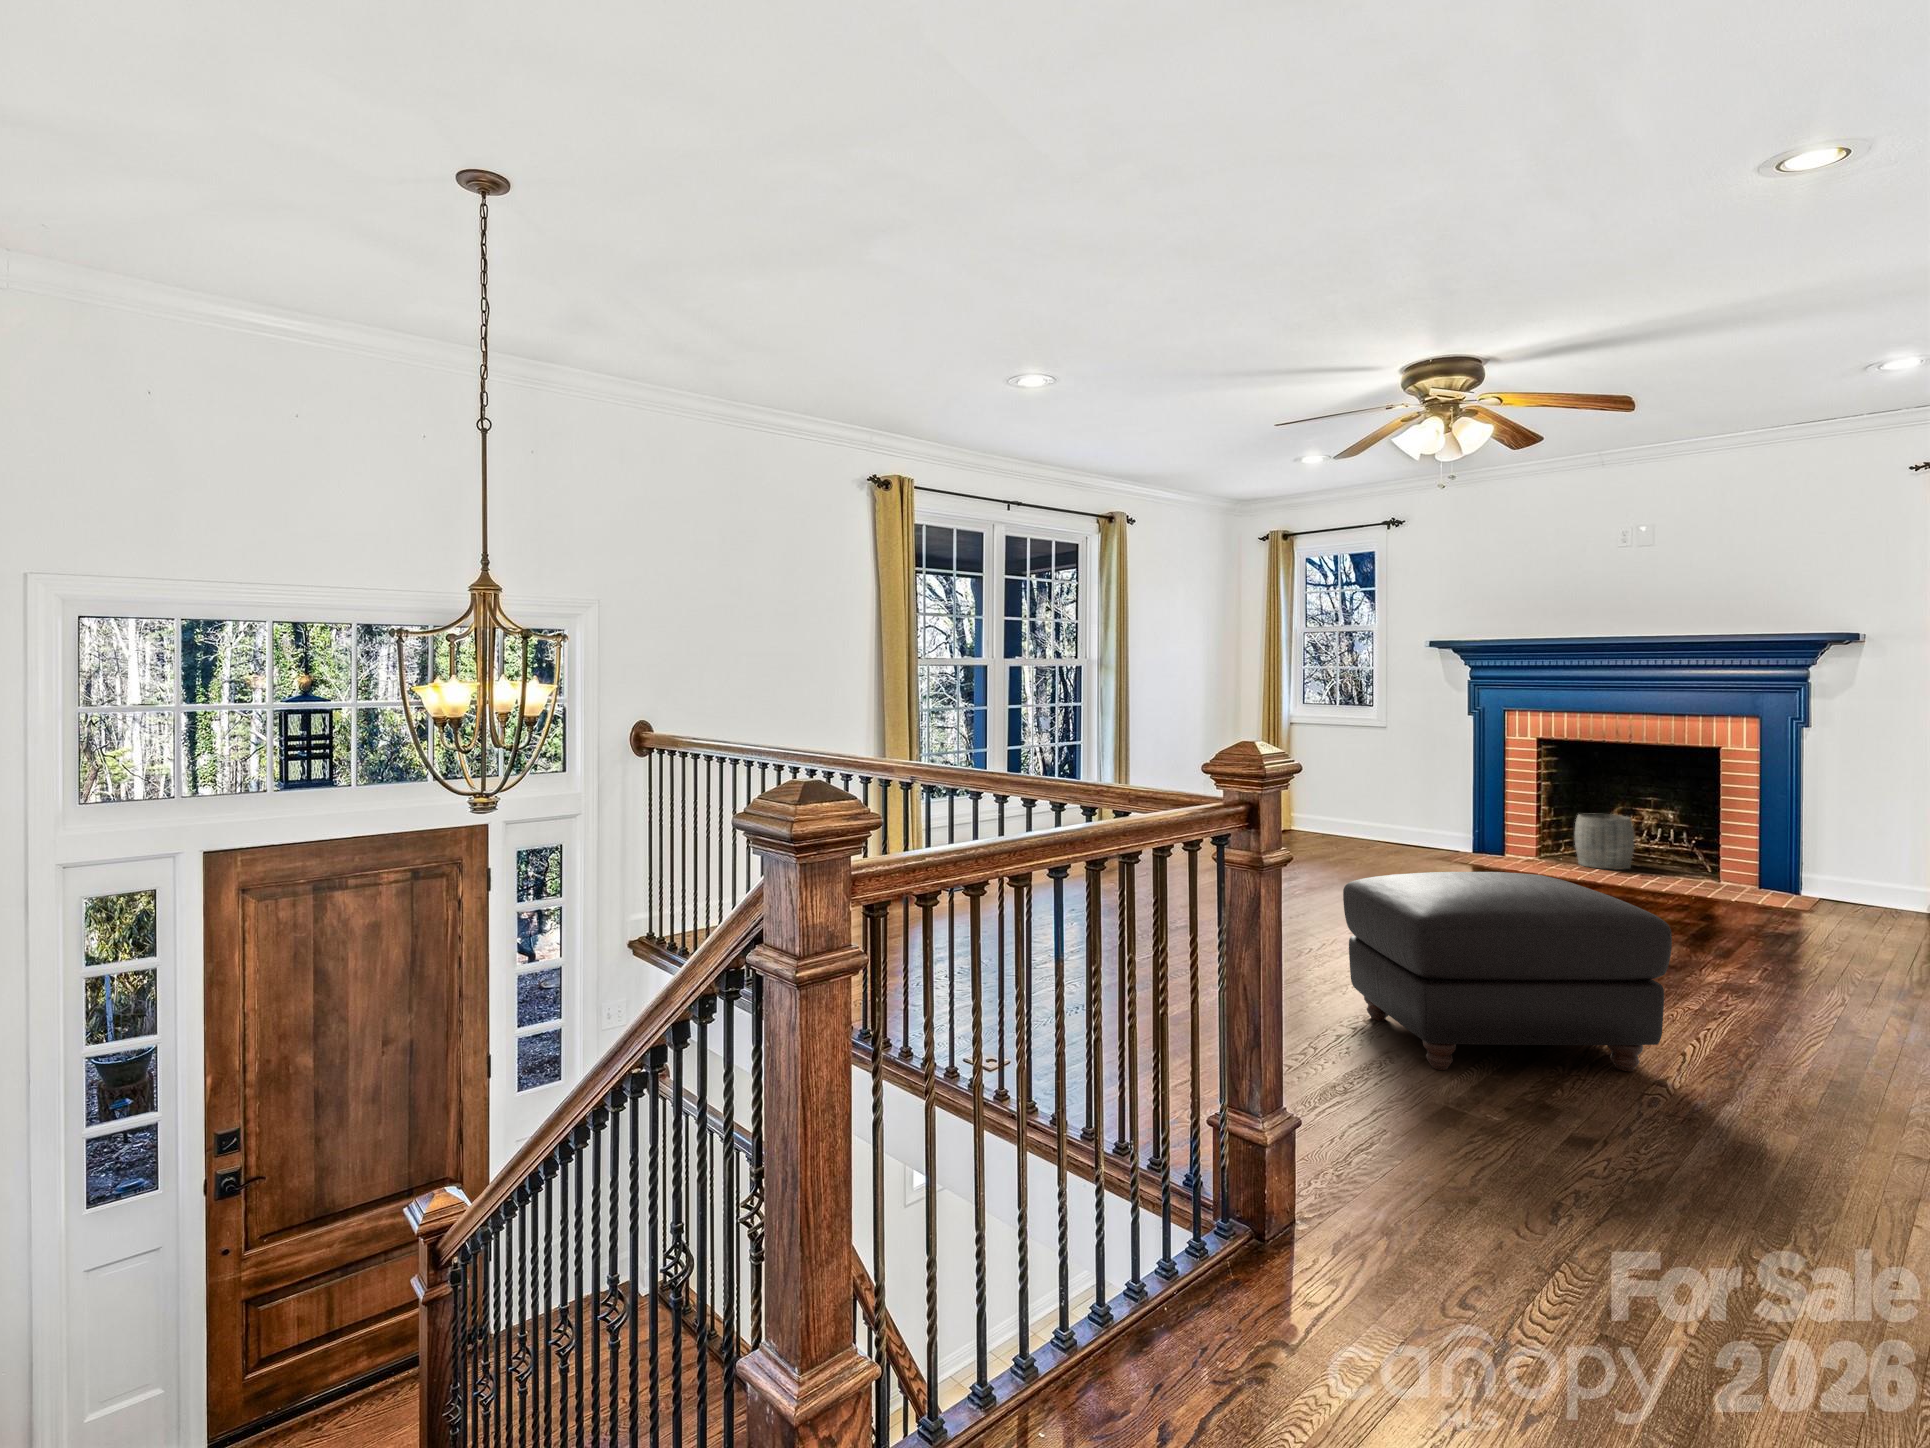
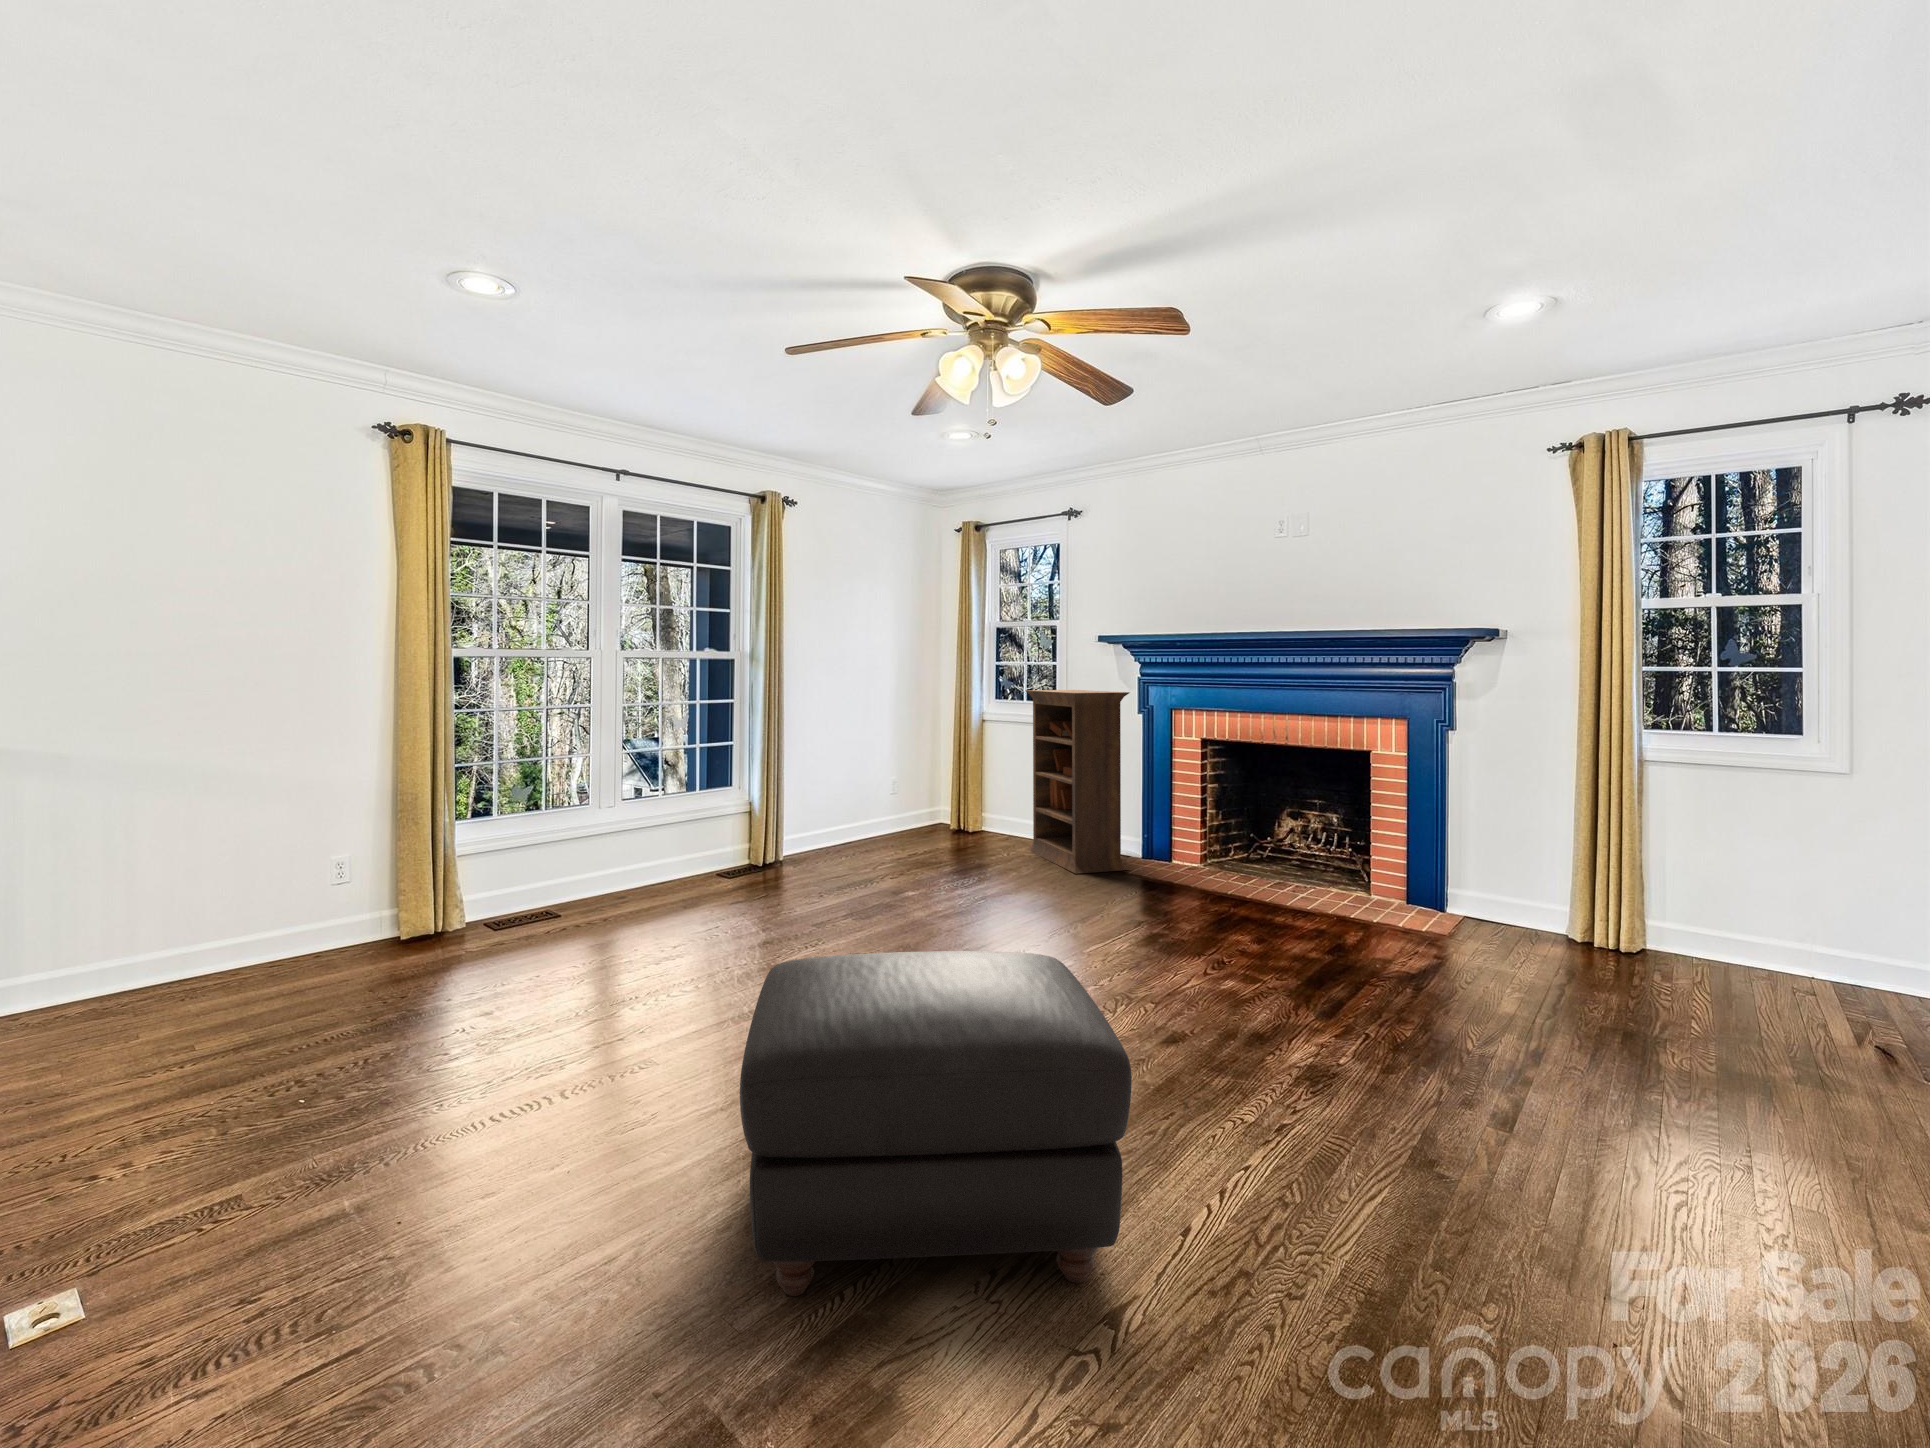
bookcase: none [1345,693,1467,863] -> present [1026,690,1129,874]
woven basket: present [1575,813,1634,870] -> none [1239,817,1295,878]

